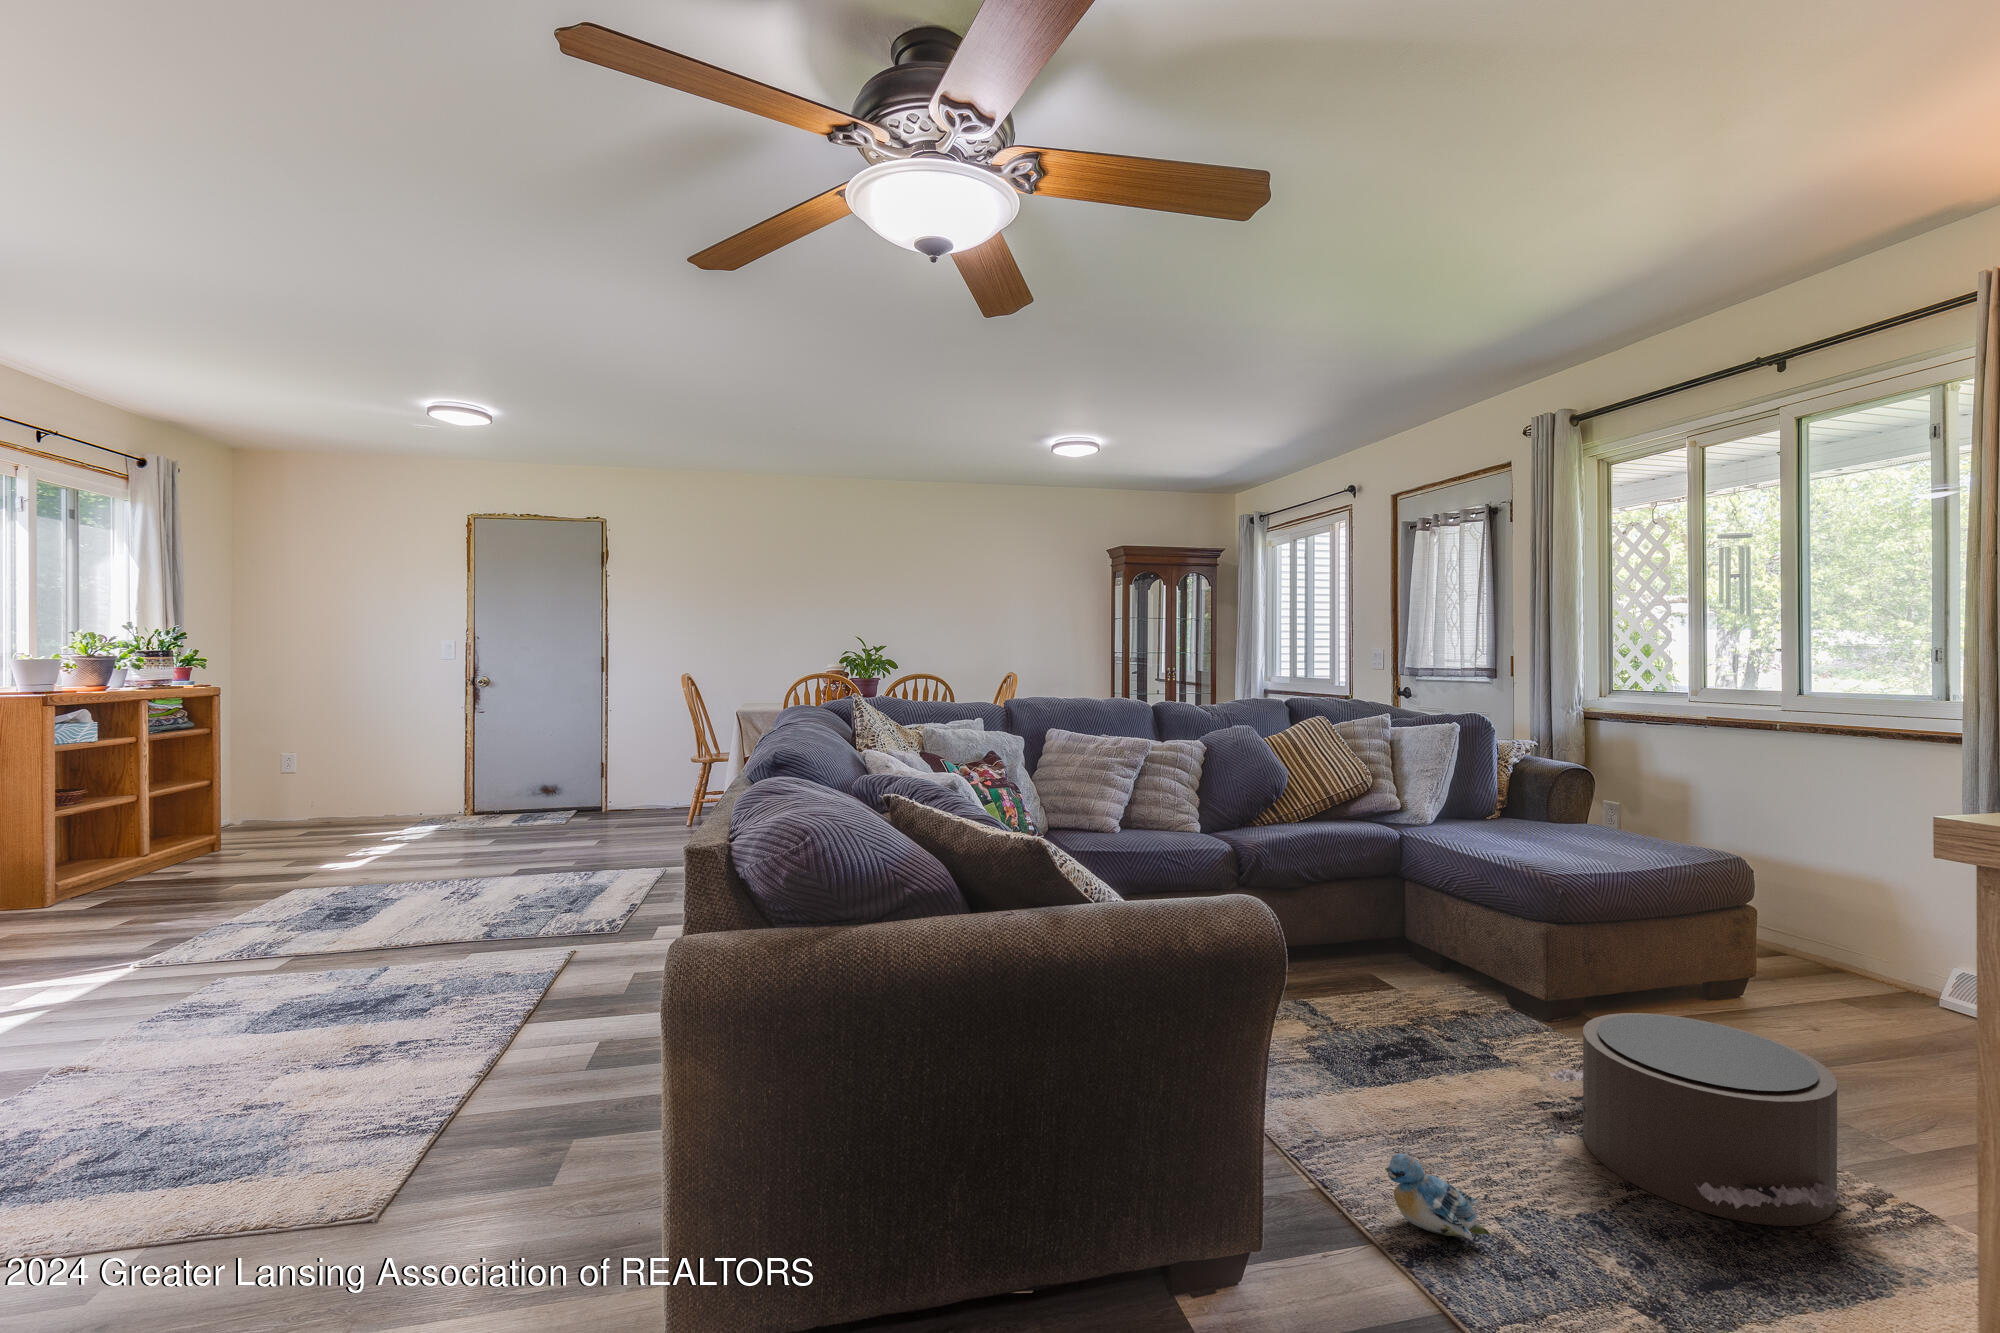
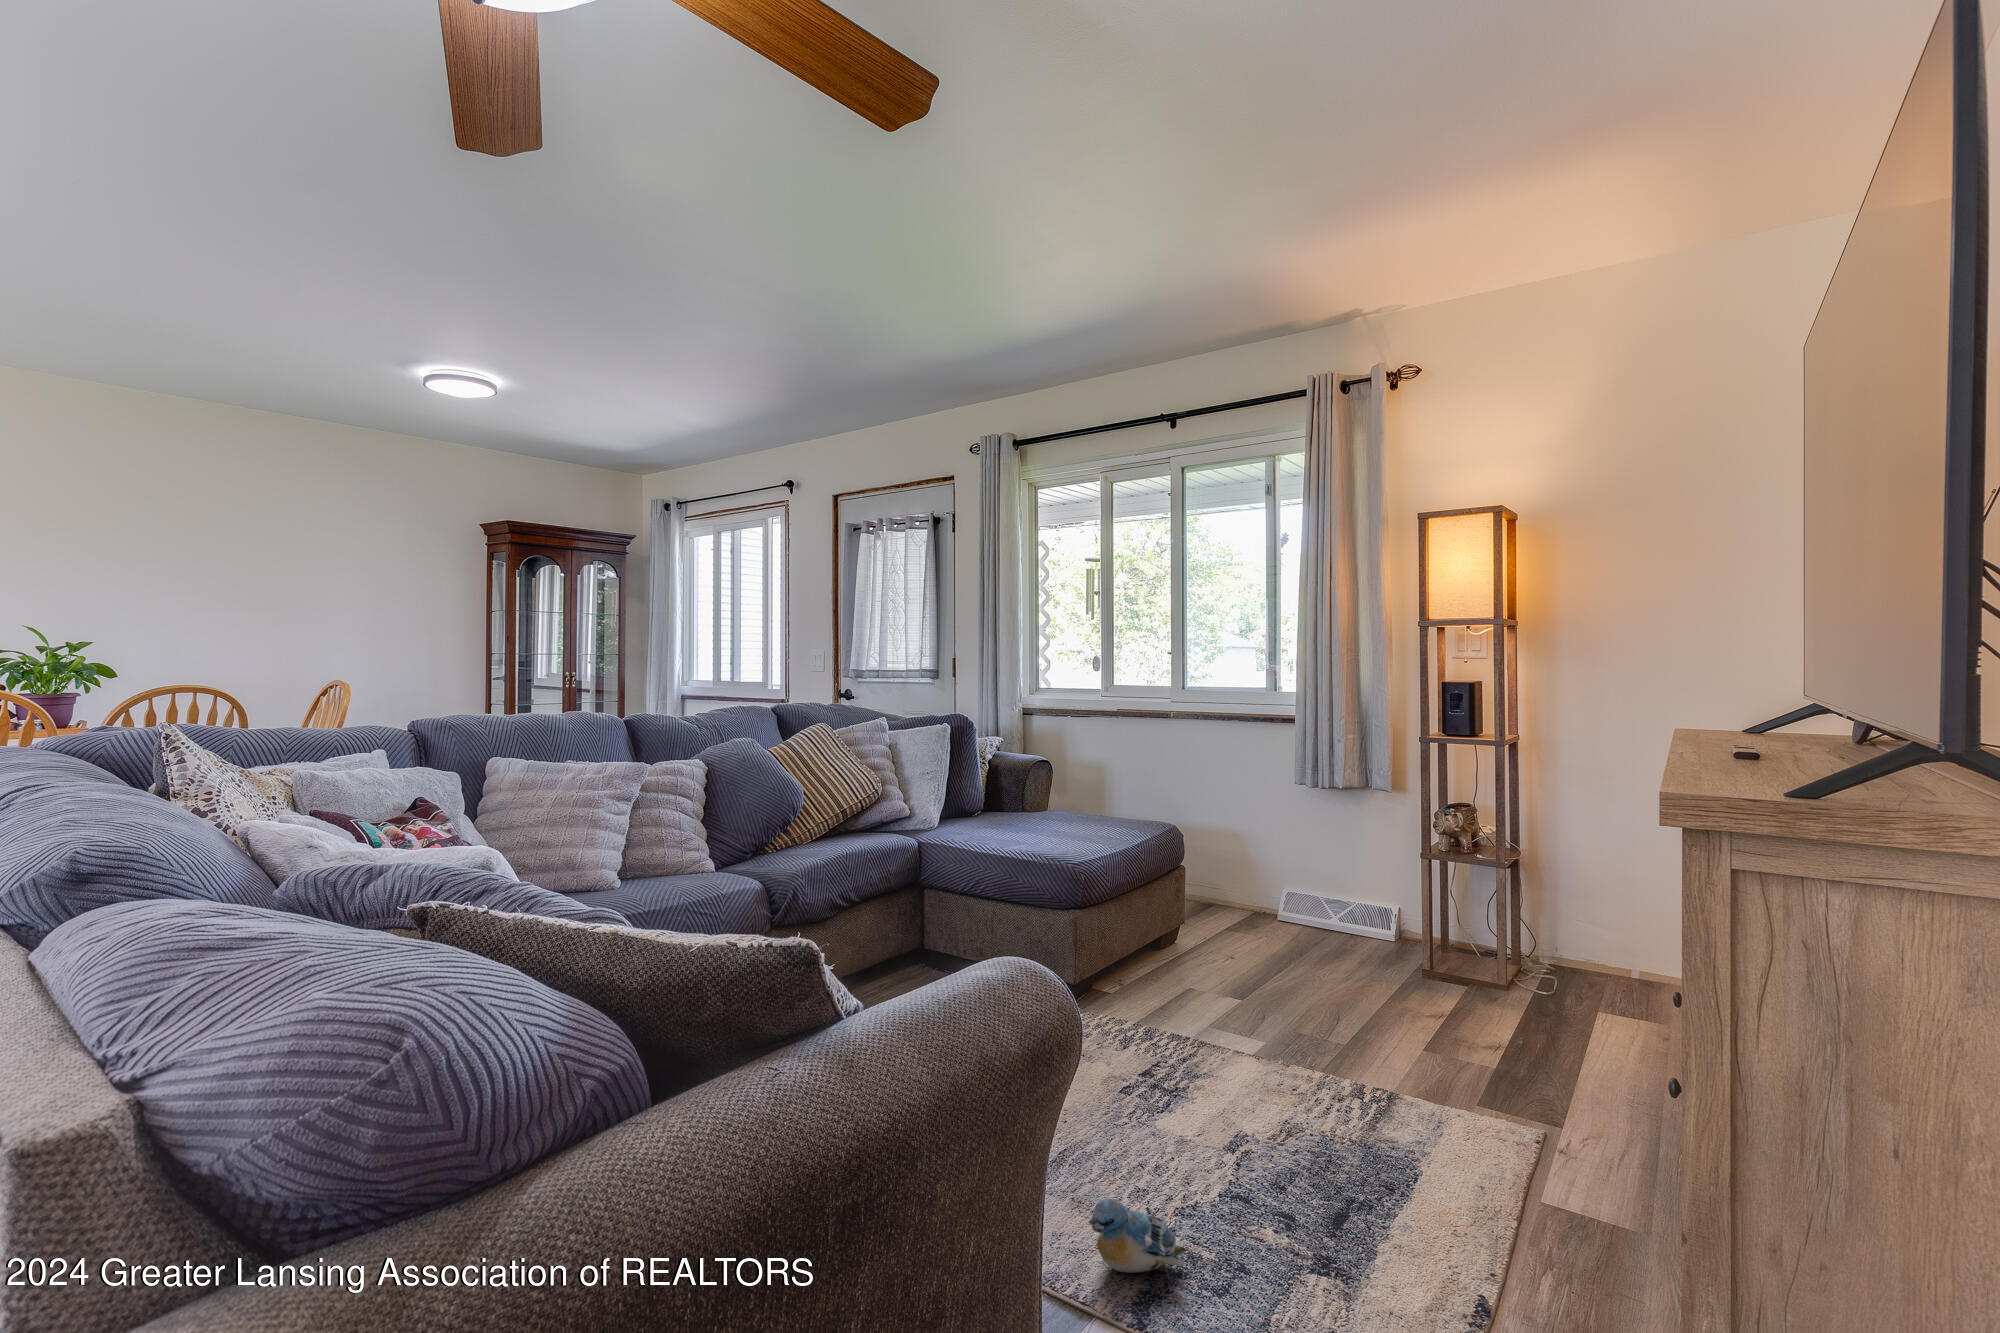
pouf: present [1549,1013,1850,1226] -> none [1129,979,1372,1153]

